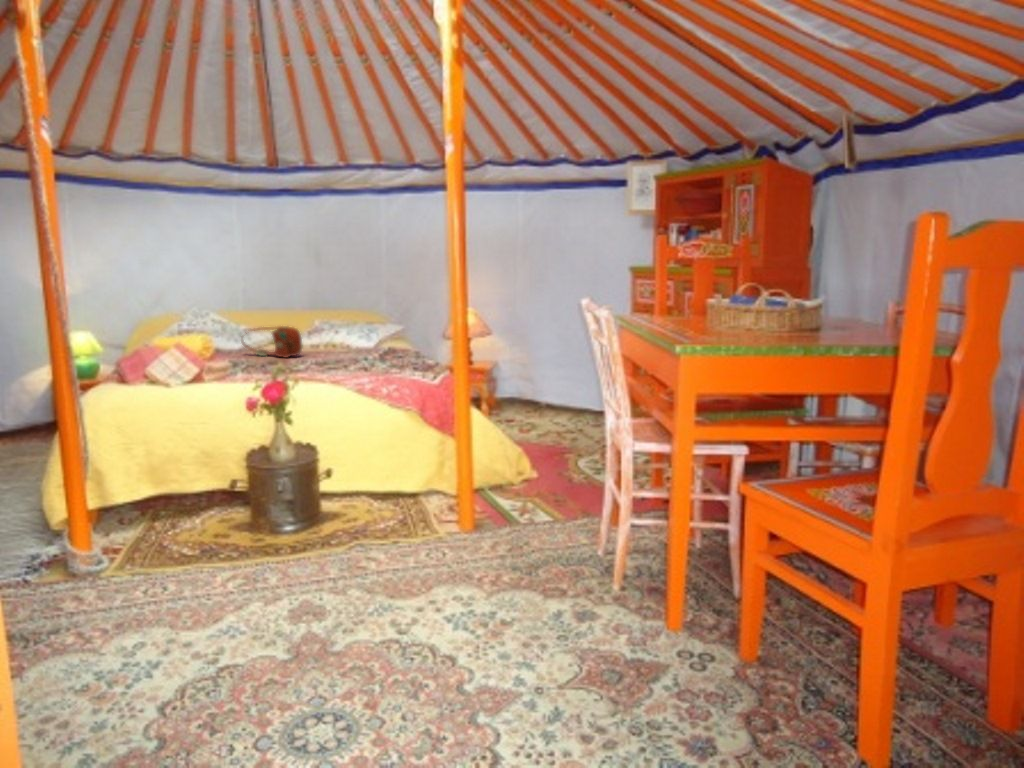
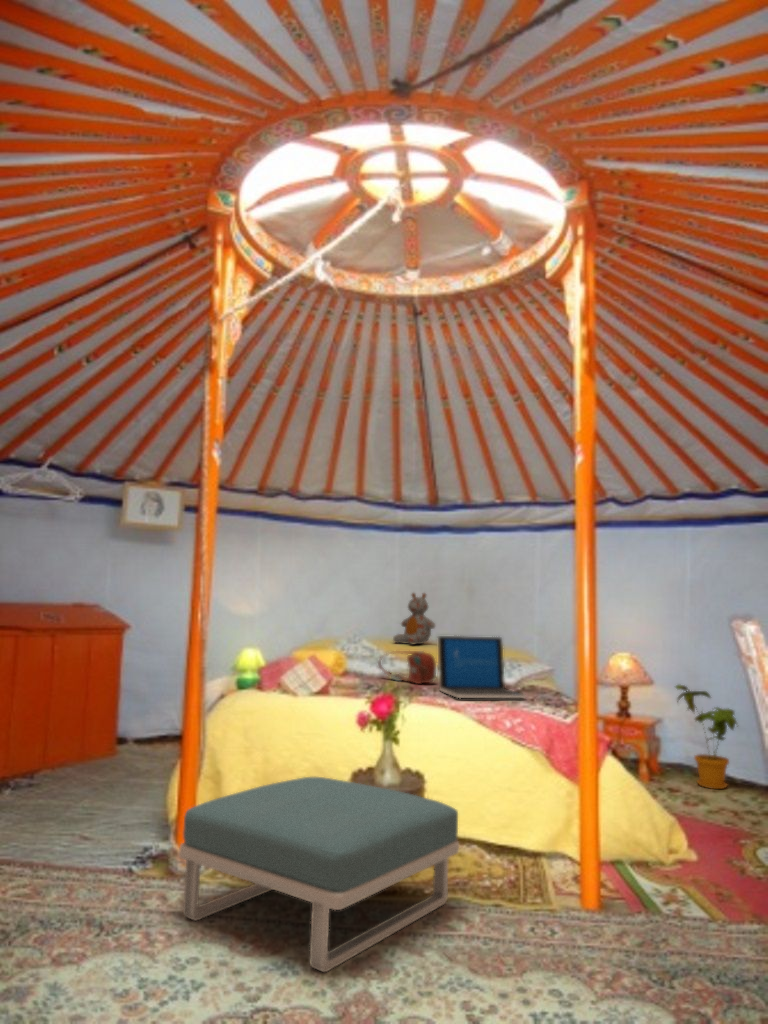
stuffed bear: none [244,262,288,315] -> present [393,593,435,644]
laptop: none [303,308,393,370] -> present [438,636,525,698]
house plant: none [511,334,561,416] -> present [676,685,737,789]
footstool: none [95,463,361,627] -> present [179,777,459,972]

